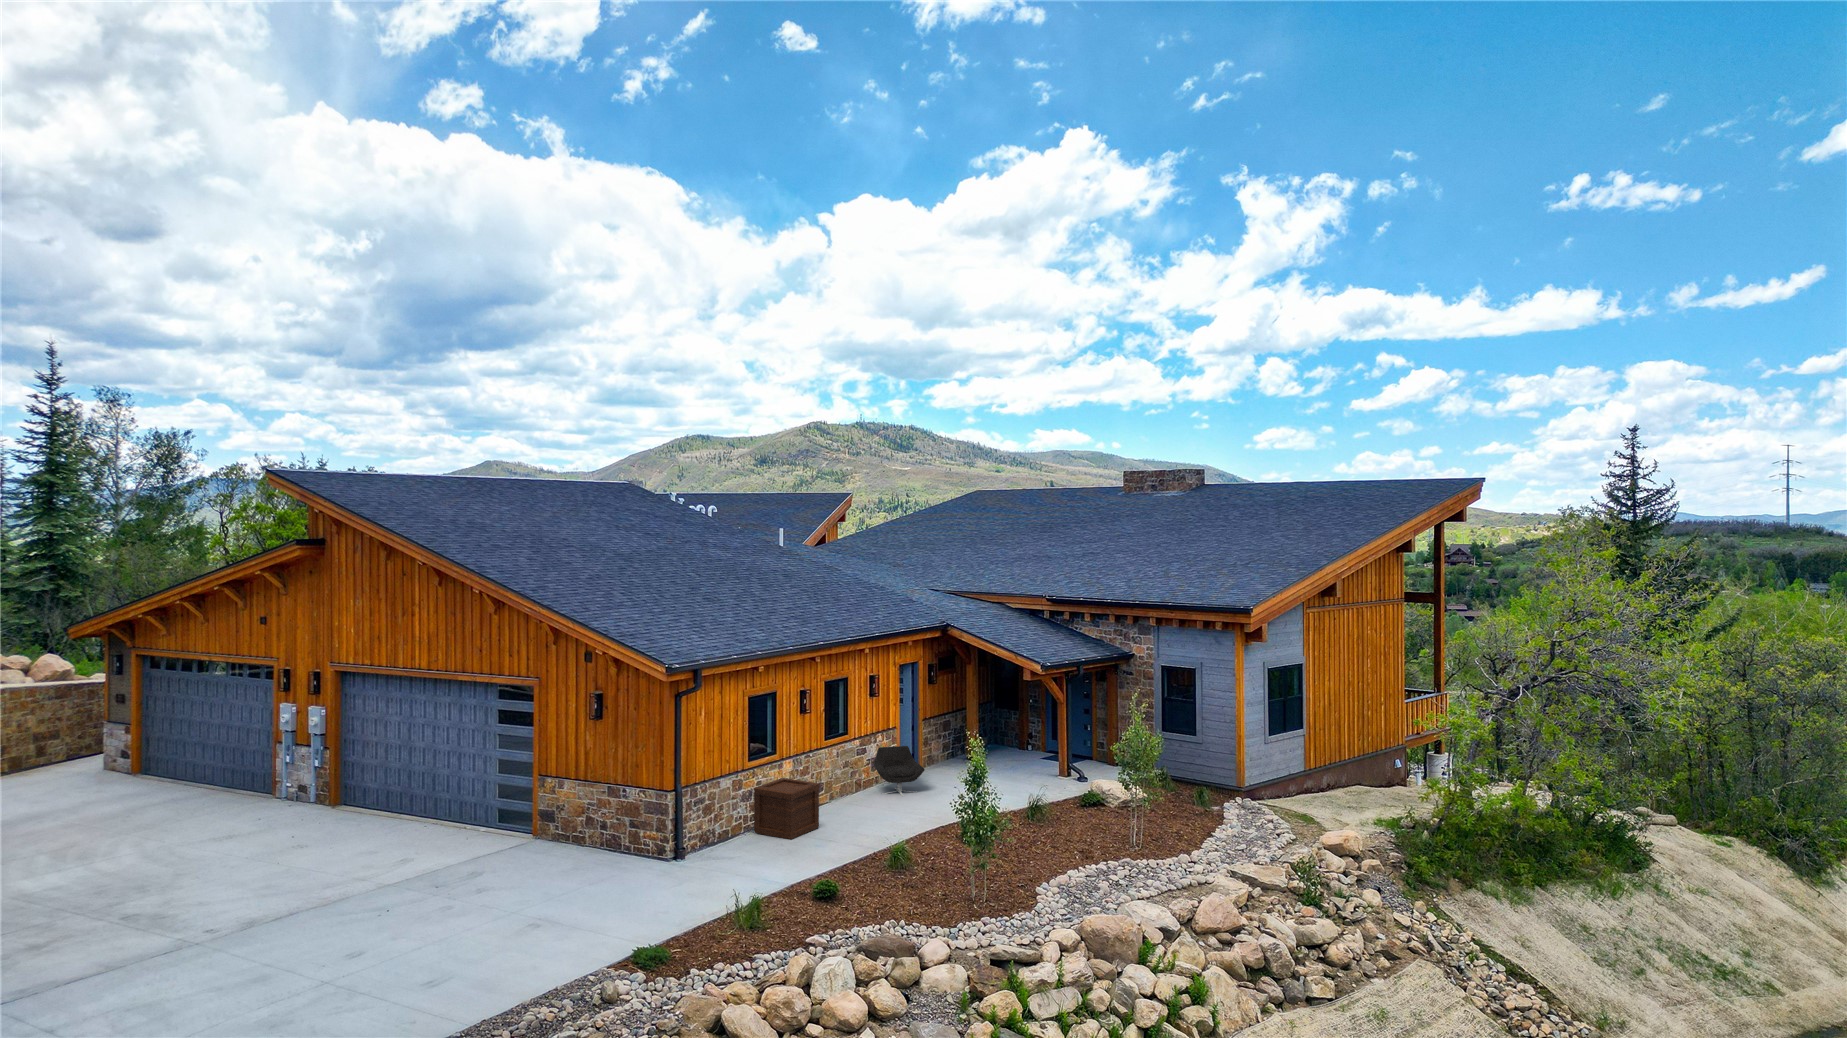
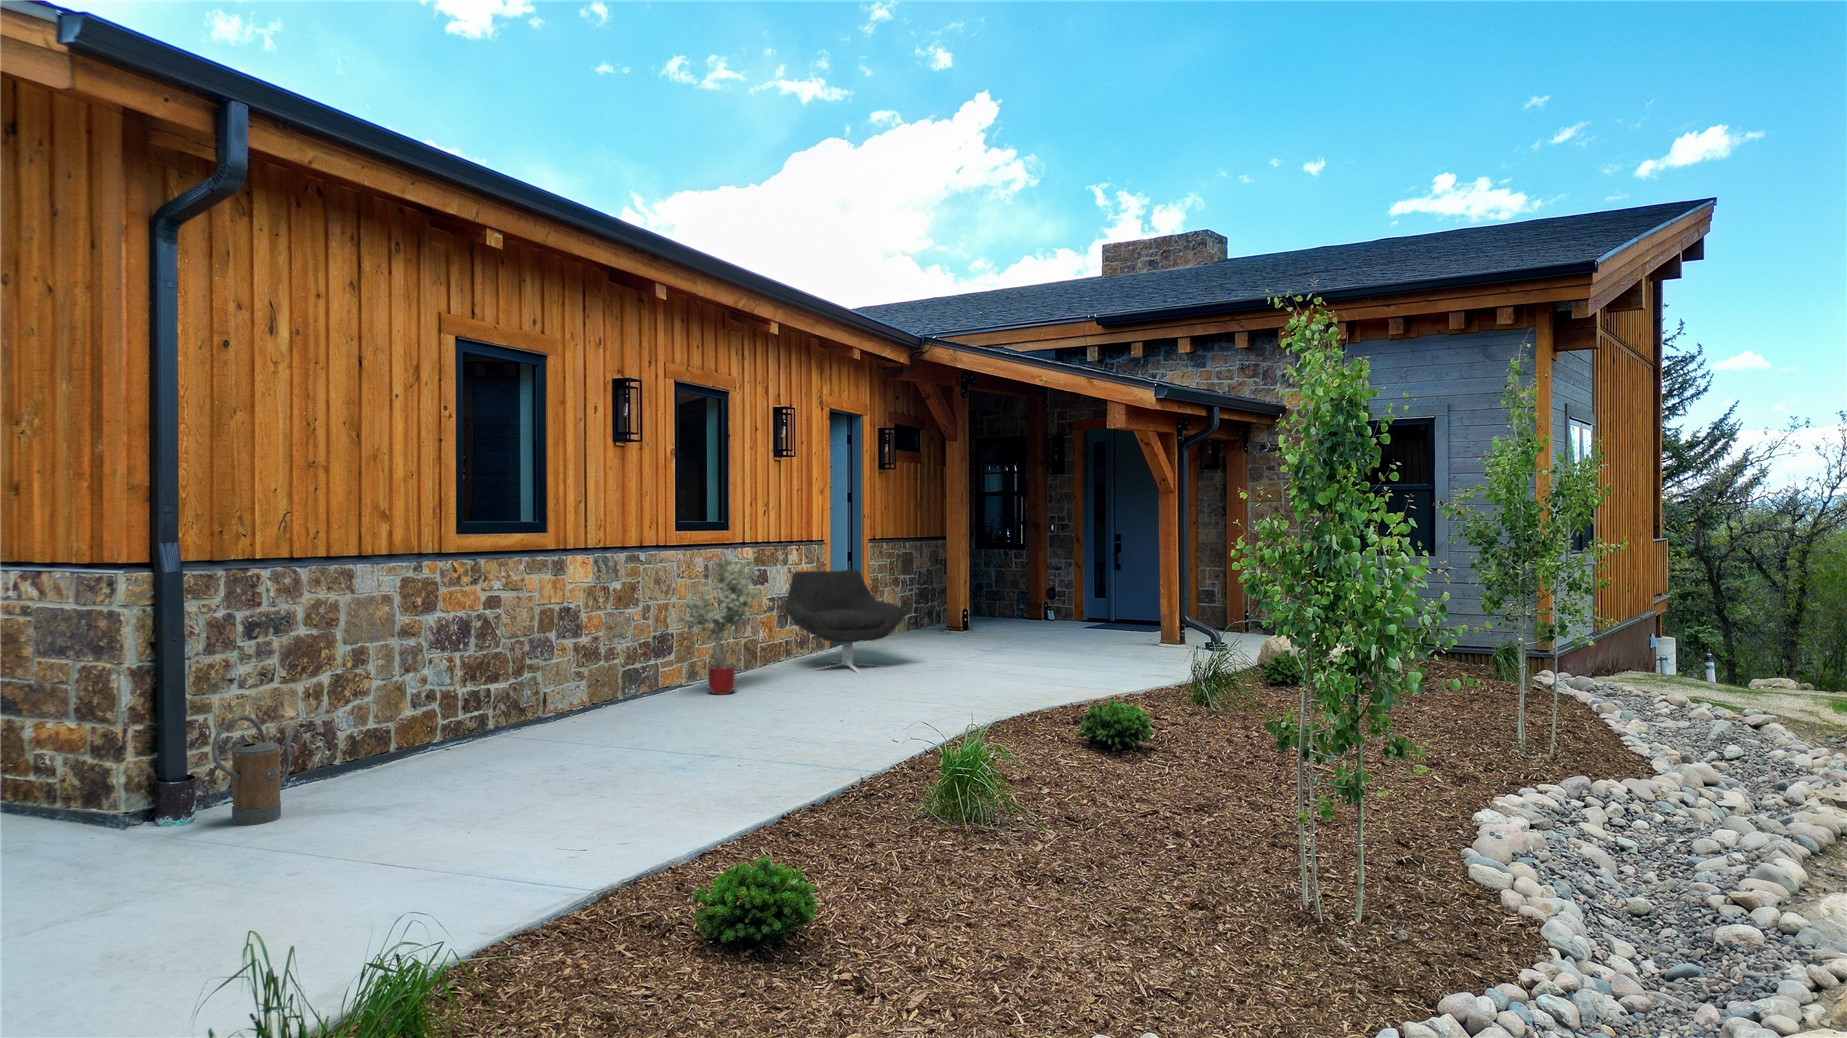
potted tree: none [823,750,858,809] -> present [677,551,761,695]
wooden crate: present [754,778,819,839] -> none [477,596,673,755]
watering can: none [692,832,710,862] -> present [212,715,298,825]

